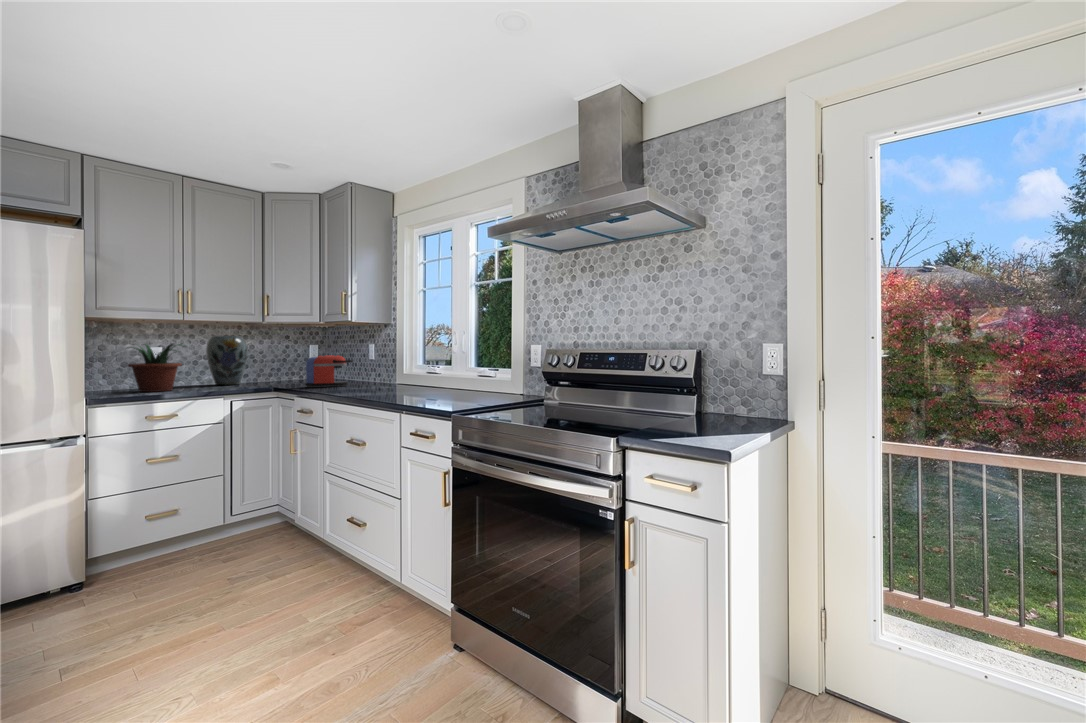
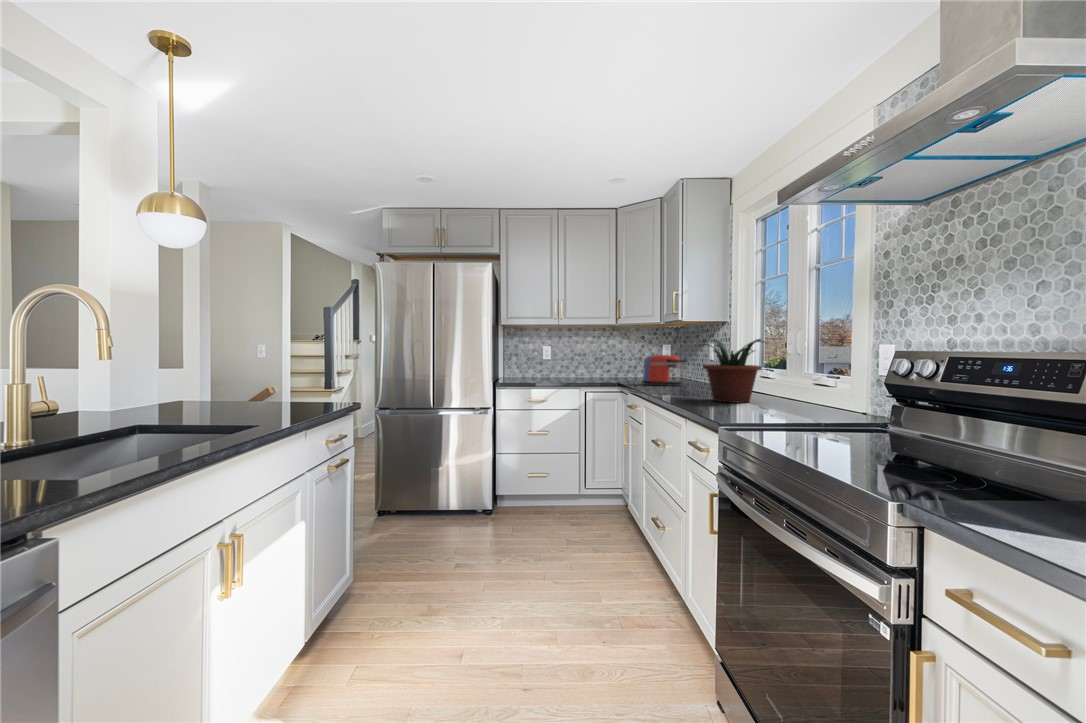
vase: present [206,336,248,385] -> none [579,336,609,379]
potted plant: present [128,344,182,392] -> present [699,339,766,403]

